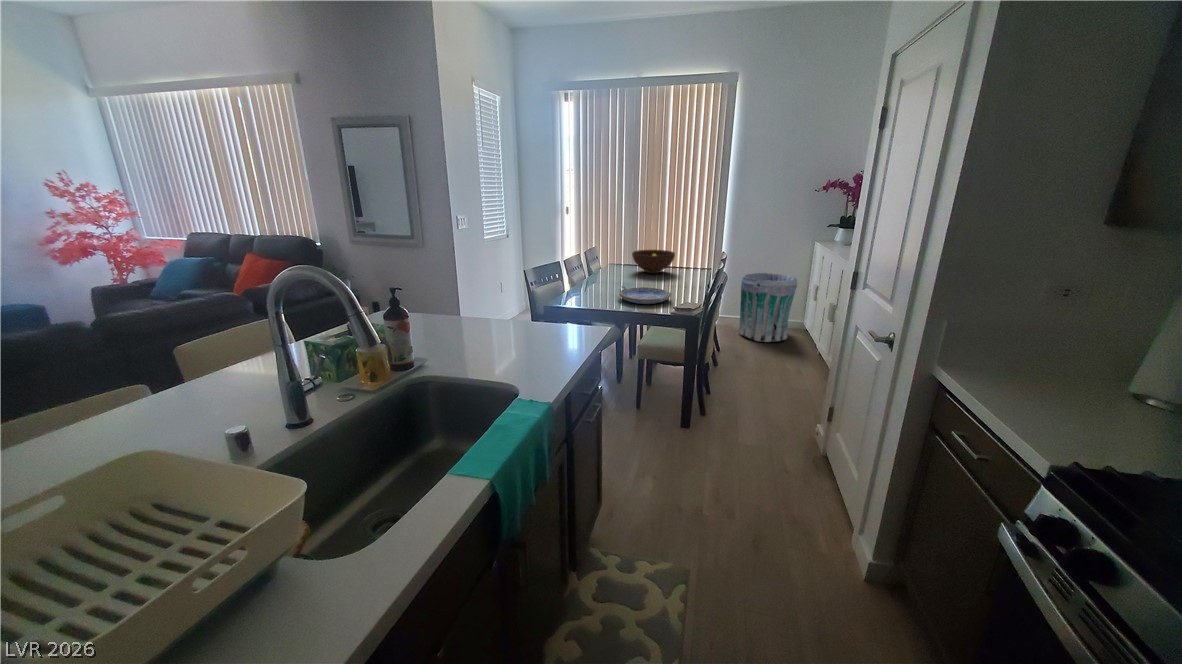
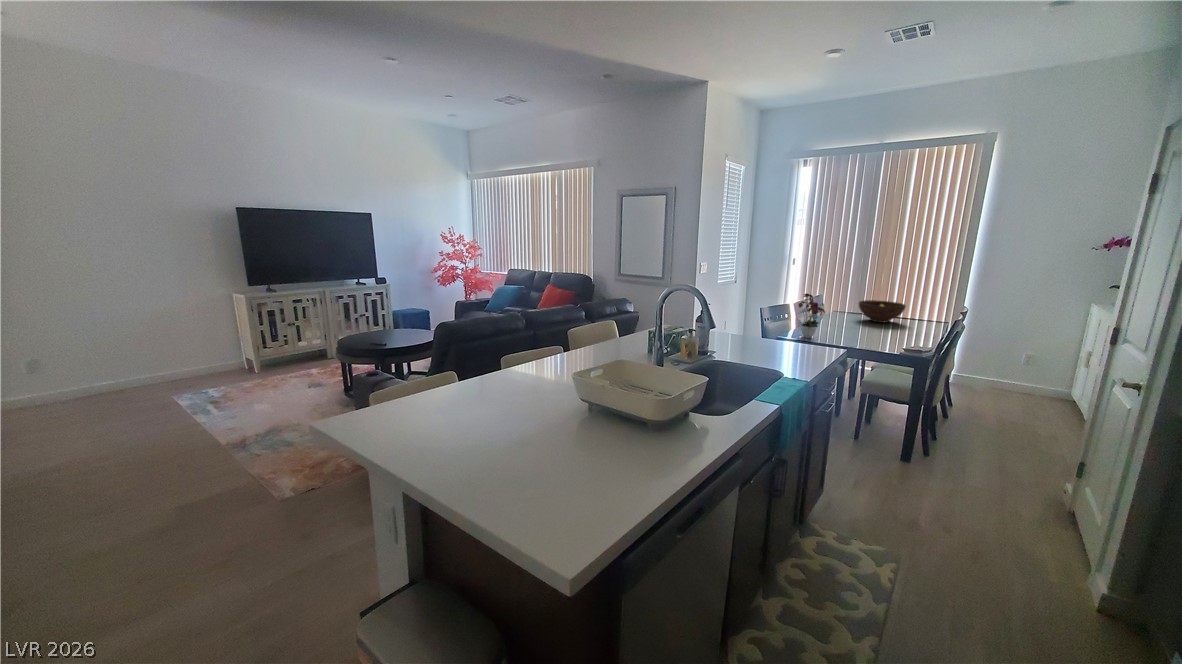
flower arrangement: none [562,244,595,301] -> present [799,293,825,338]
trash can: present [739,273,797,342] -> none [978,333,1063,408]
serving tray: present [619,286,672,304] -> none [847,329,901,346]

